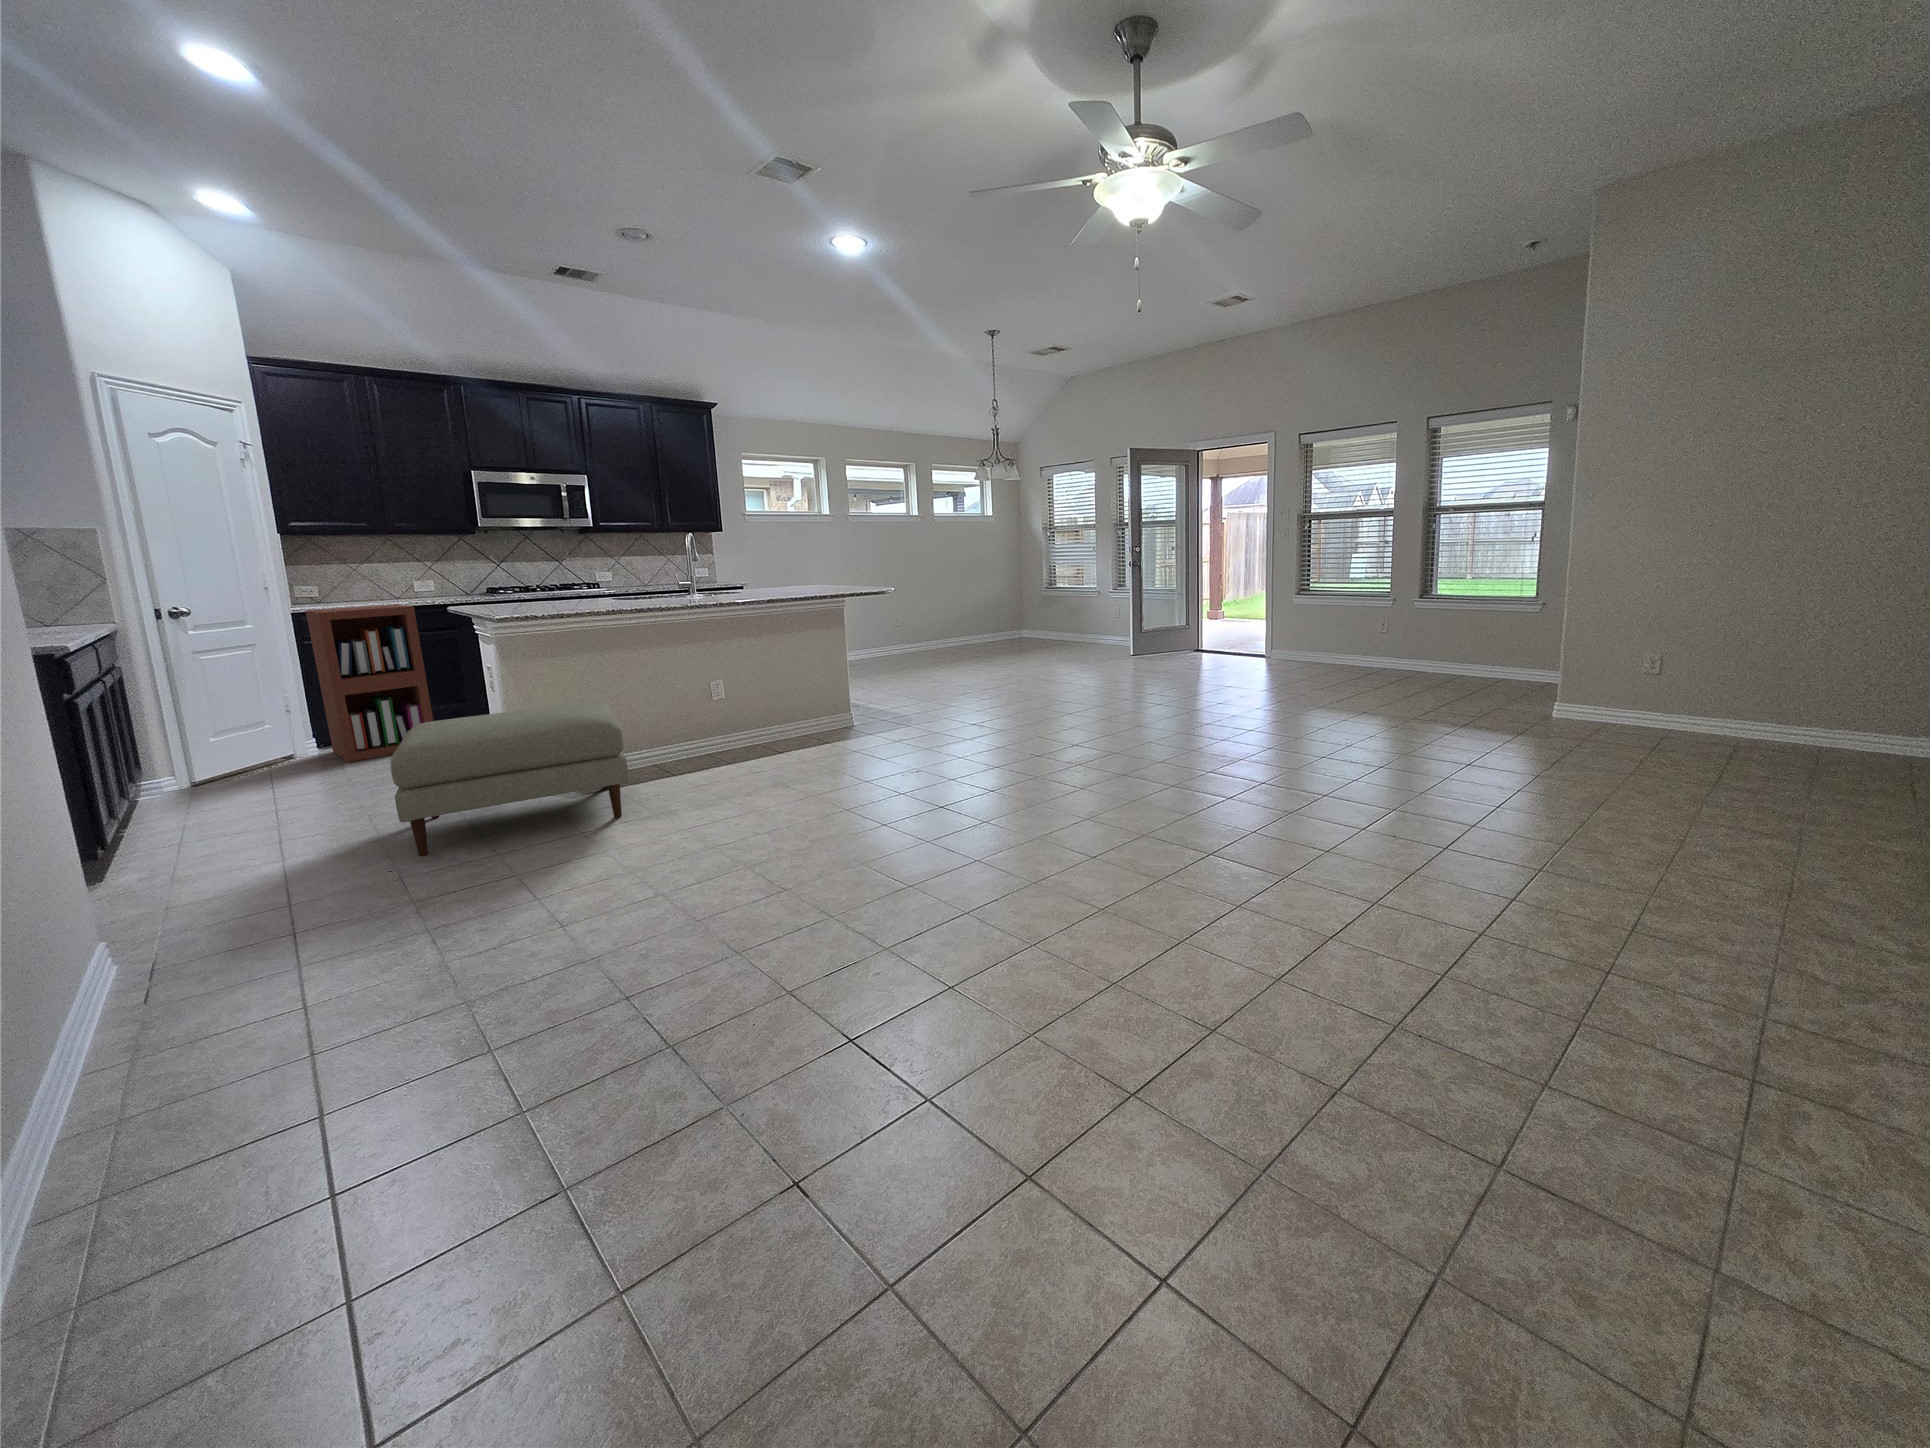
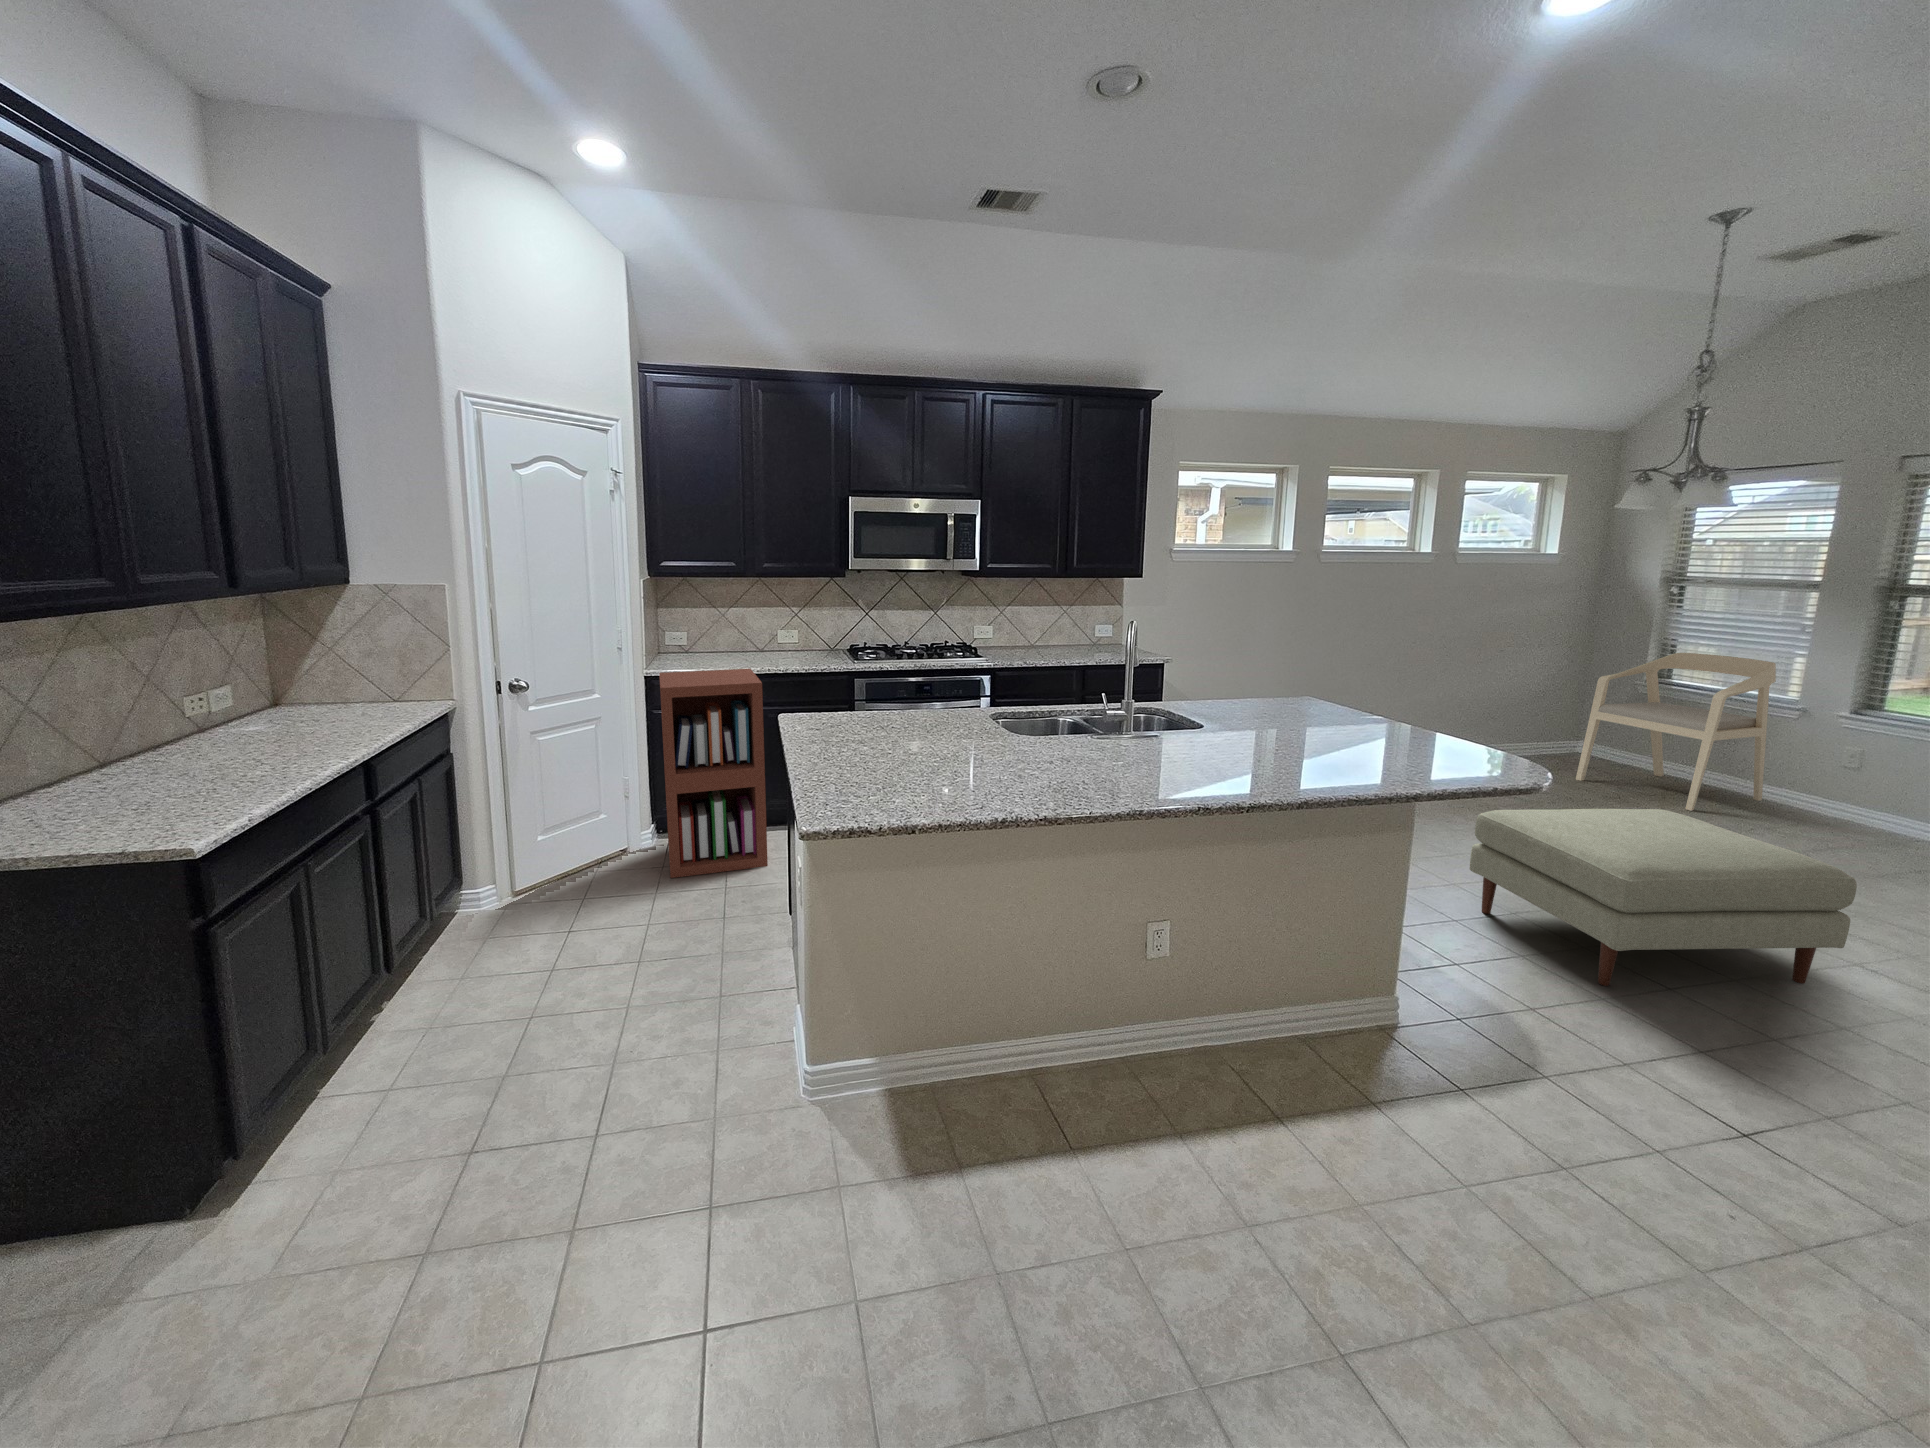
armchair: none [1011,568,1088,650] -> present [1576,653,1776,811]
ottoman: present [390,702,629,856] -> present [1469,809,1857,986]

